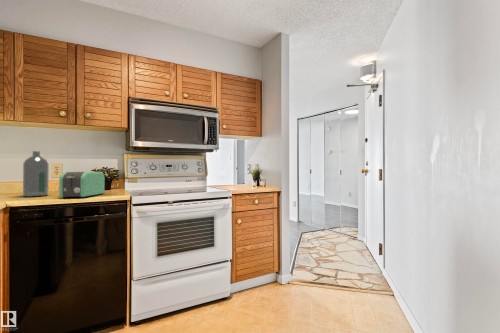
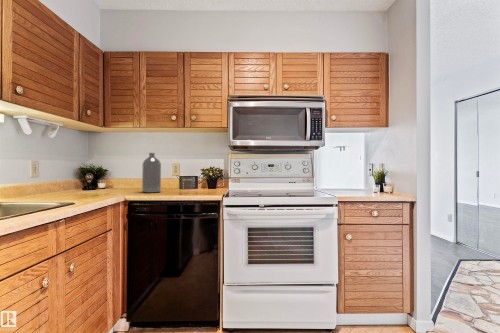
toaster: present [59,172,105,198] -> none [163,171,203,196]

